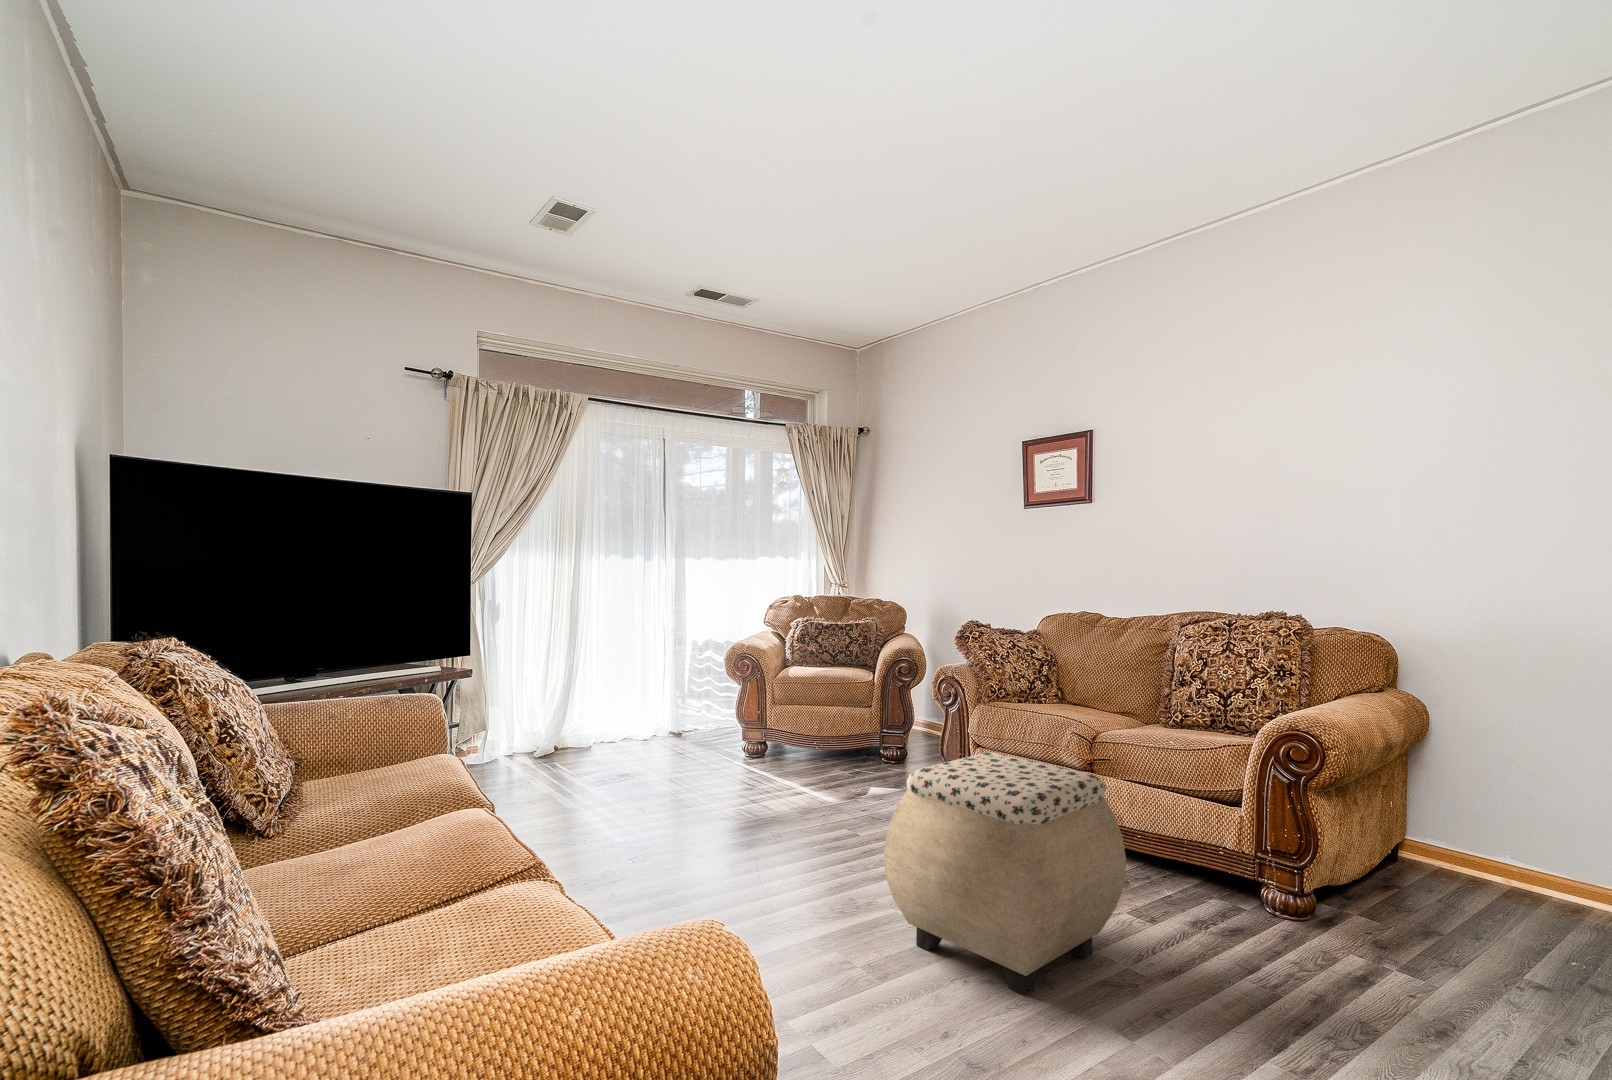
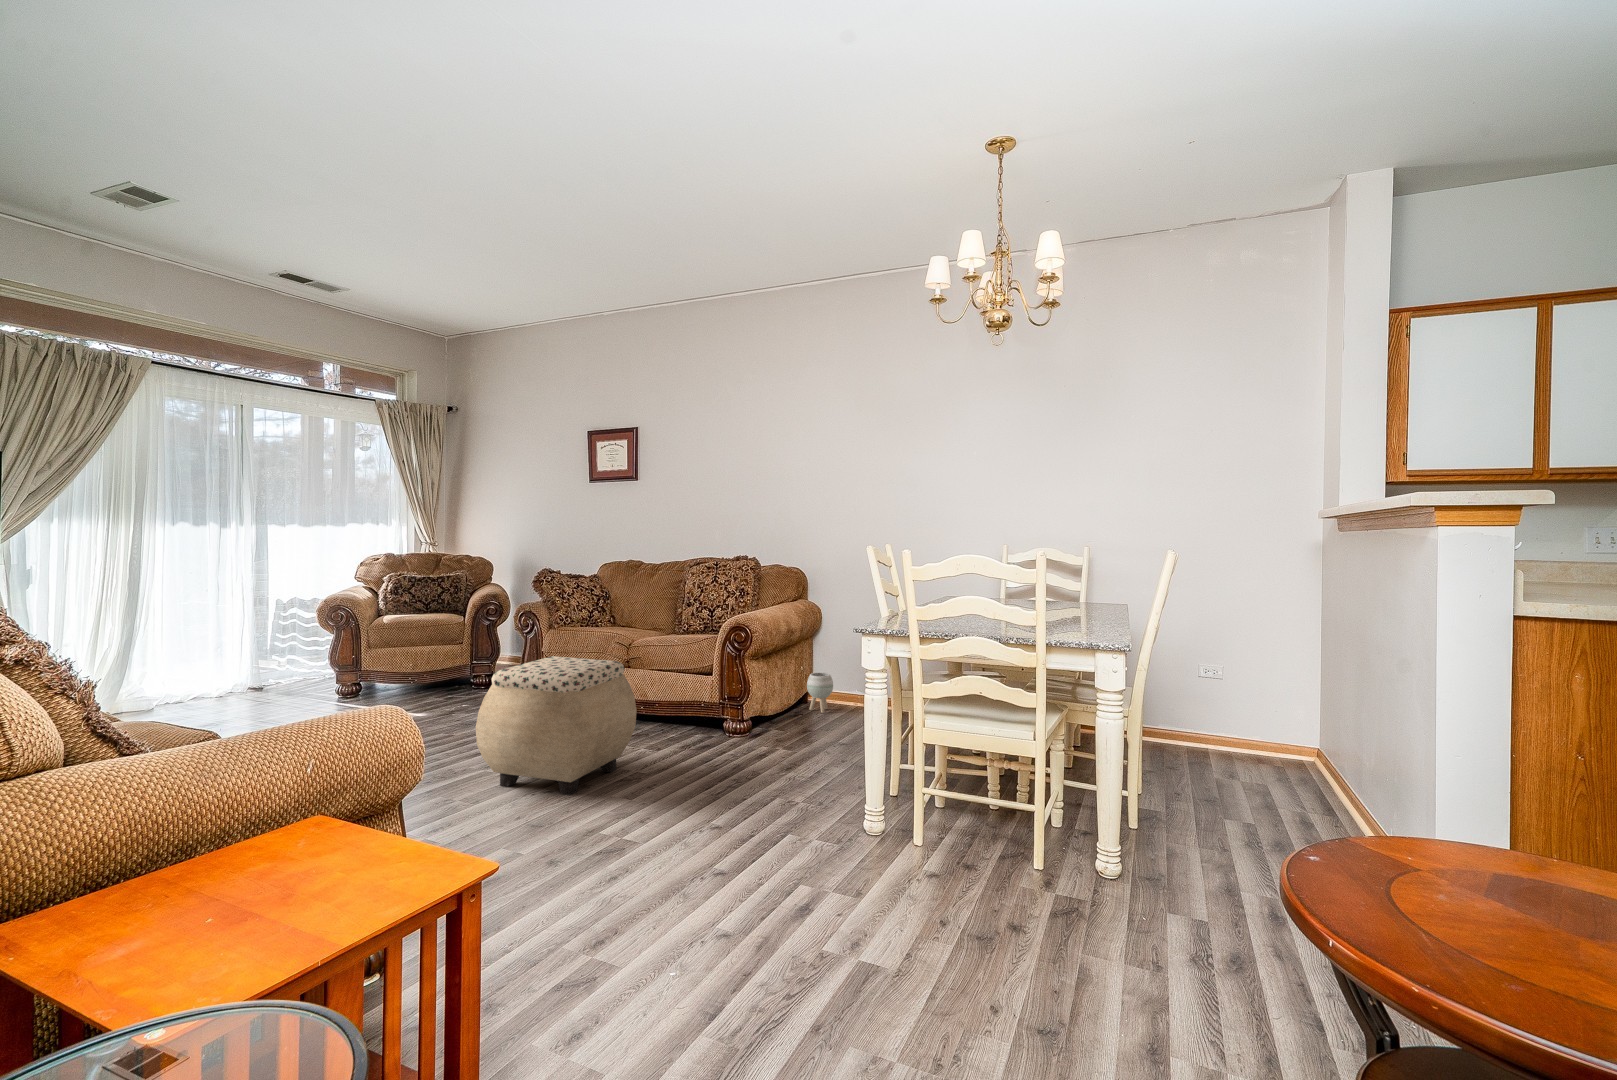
planter: none [1414,822,1473,899] -> present [807,673,833,713]

